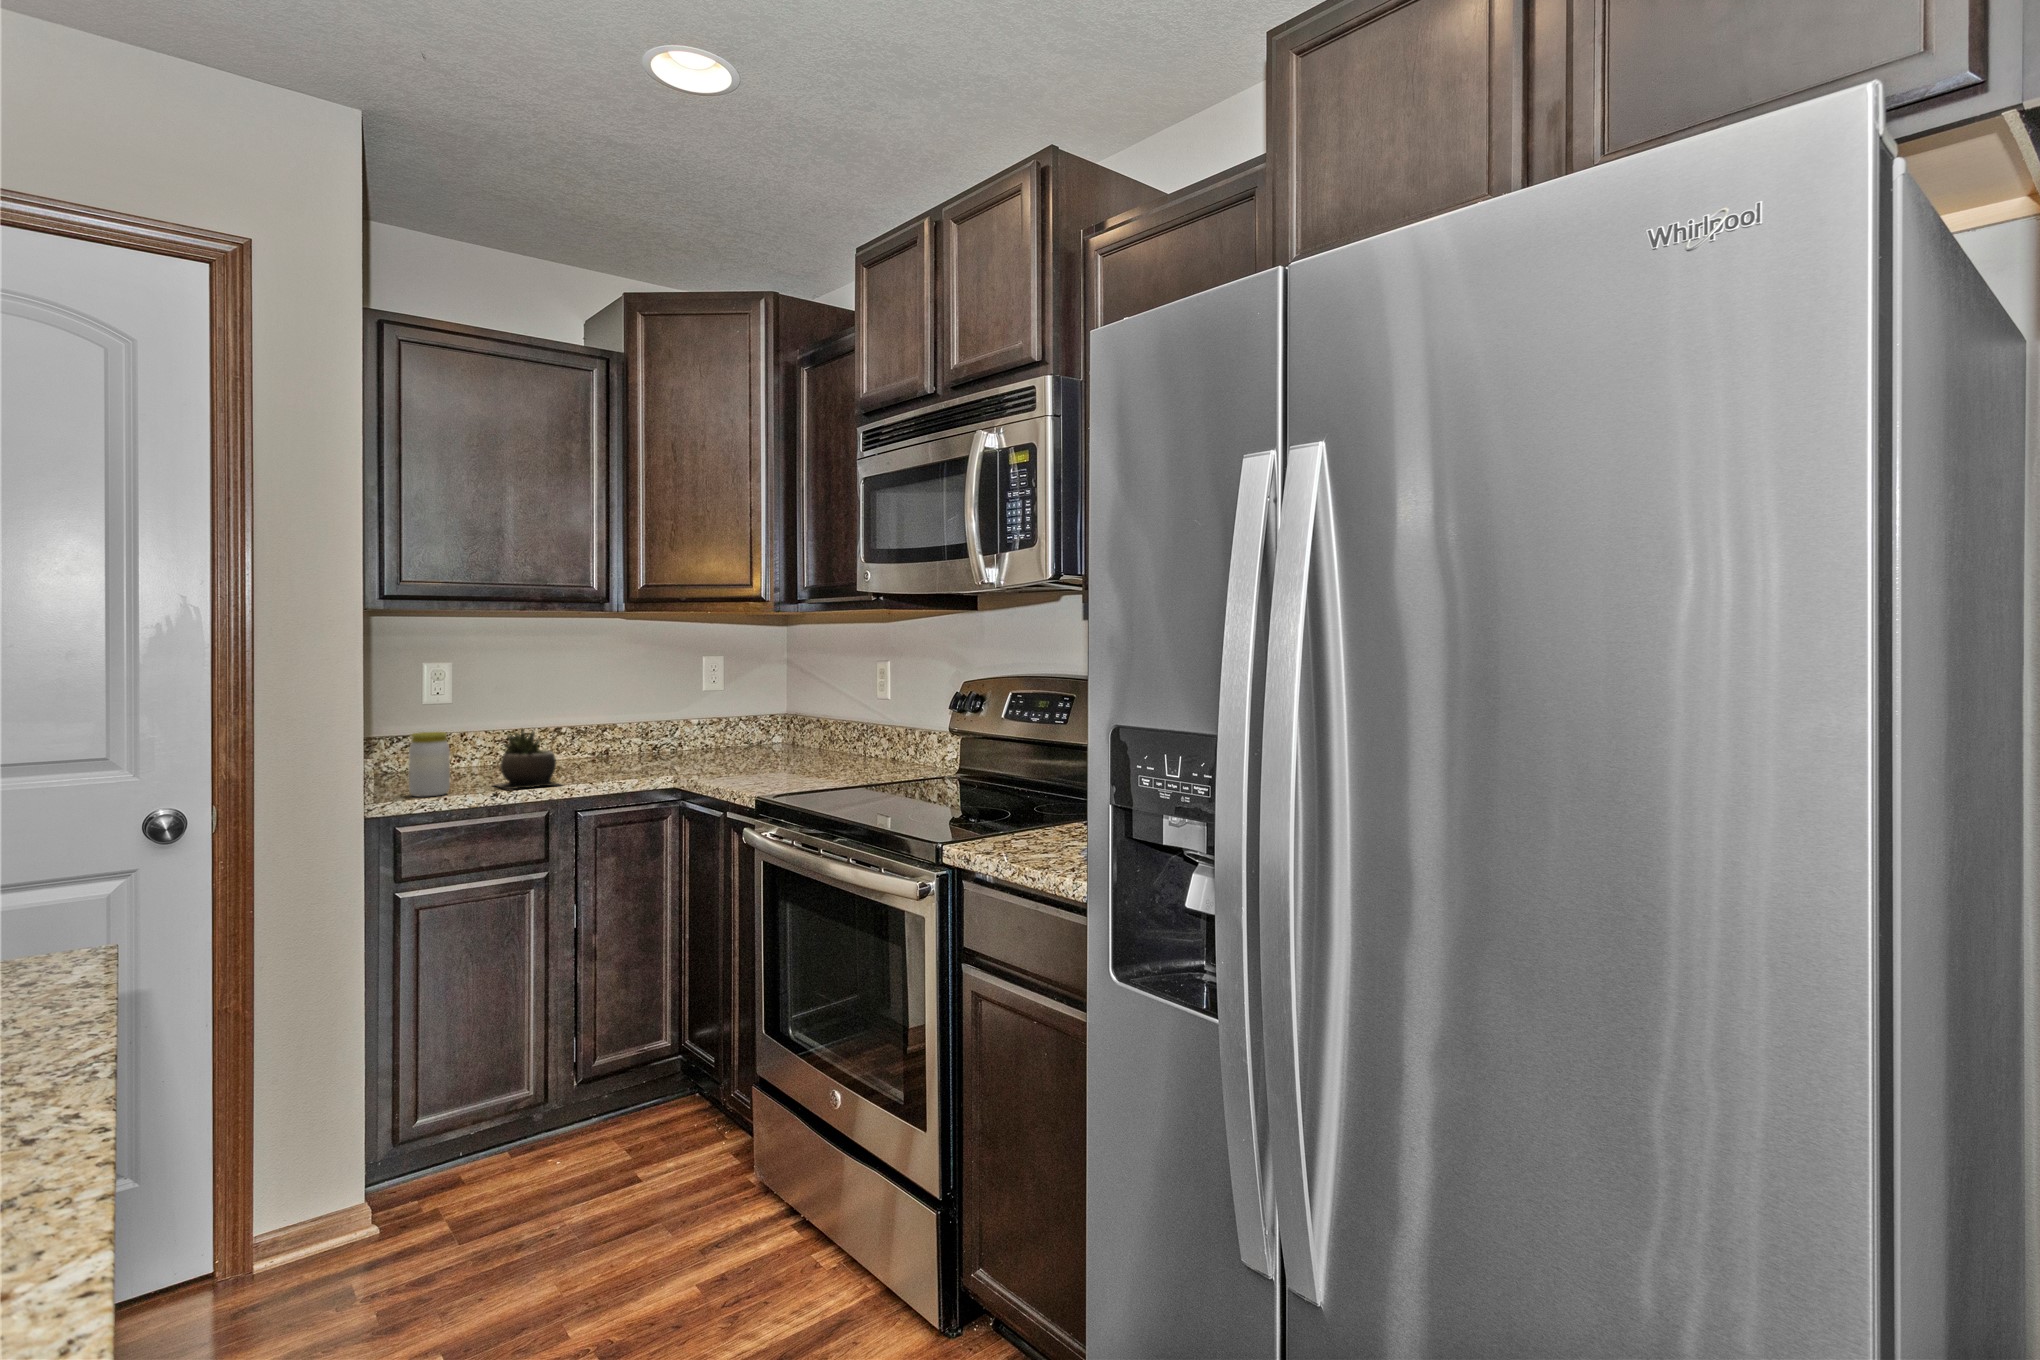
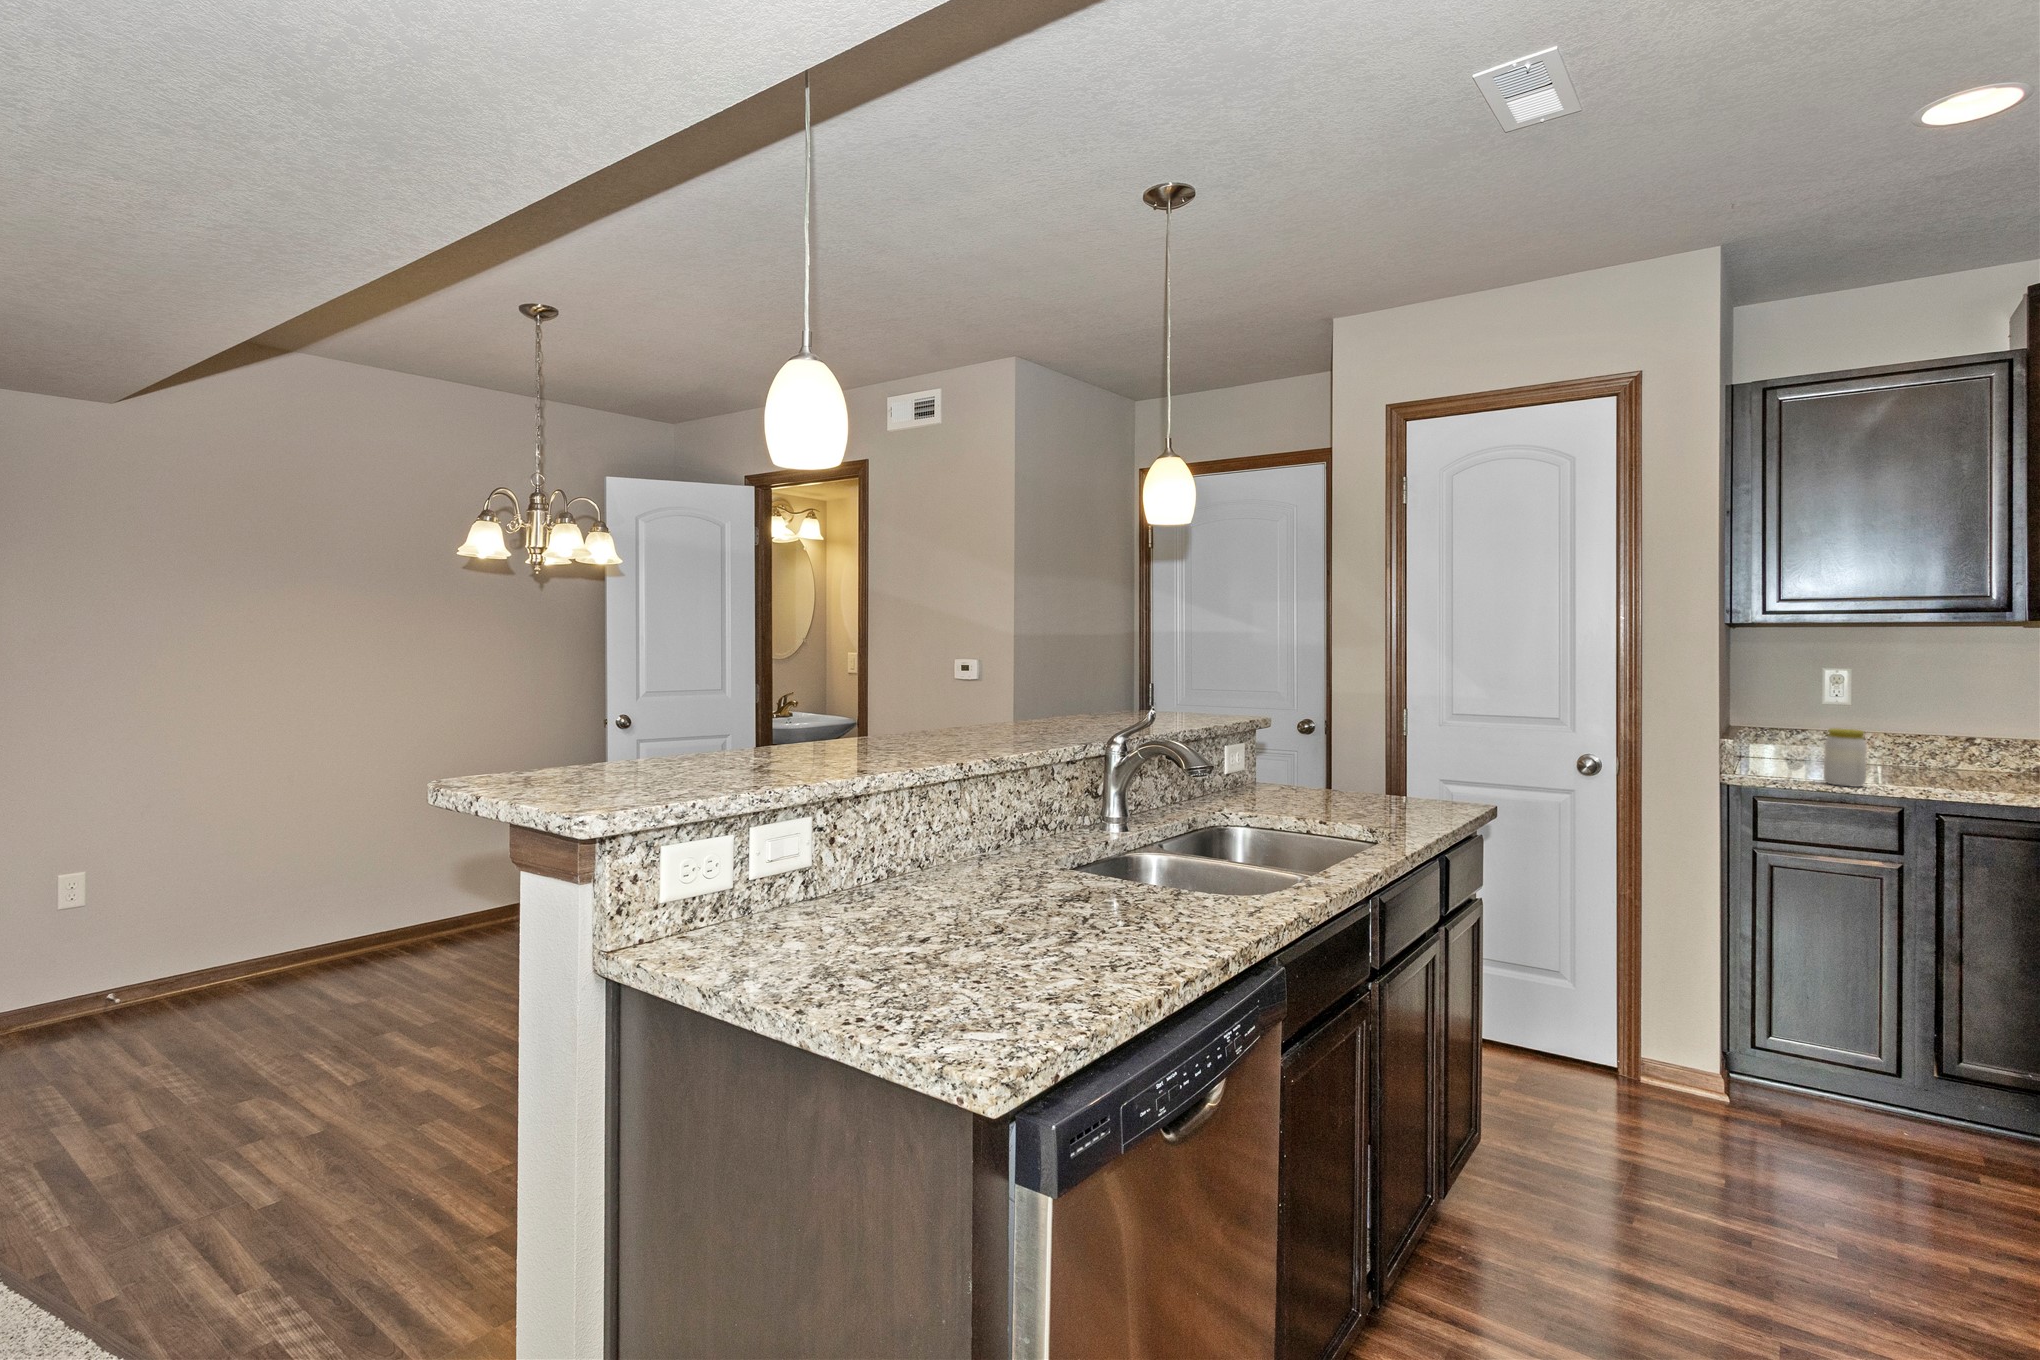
succulent plant: present [496,730,558,789] -> none [1904,734,1997,796]

